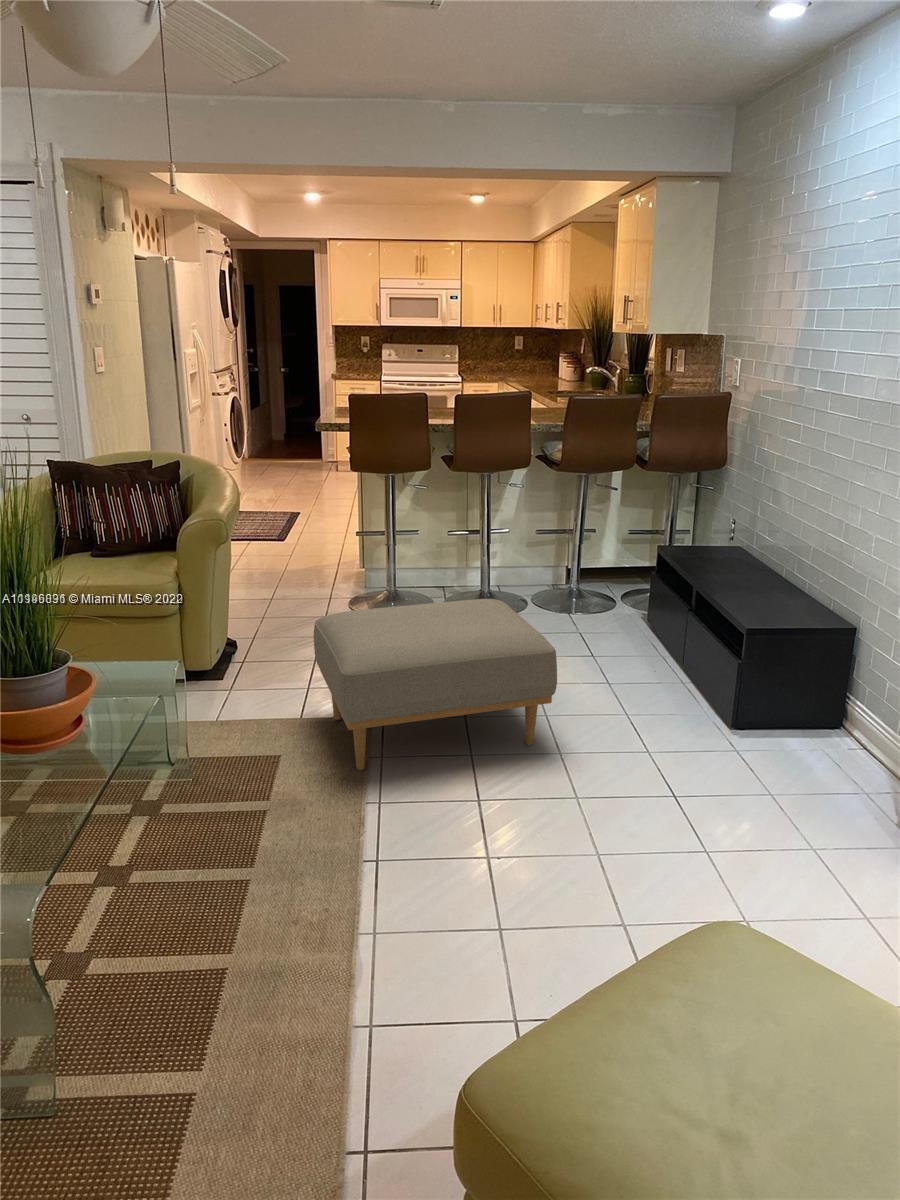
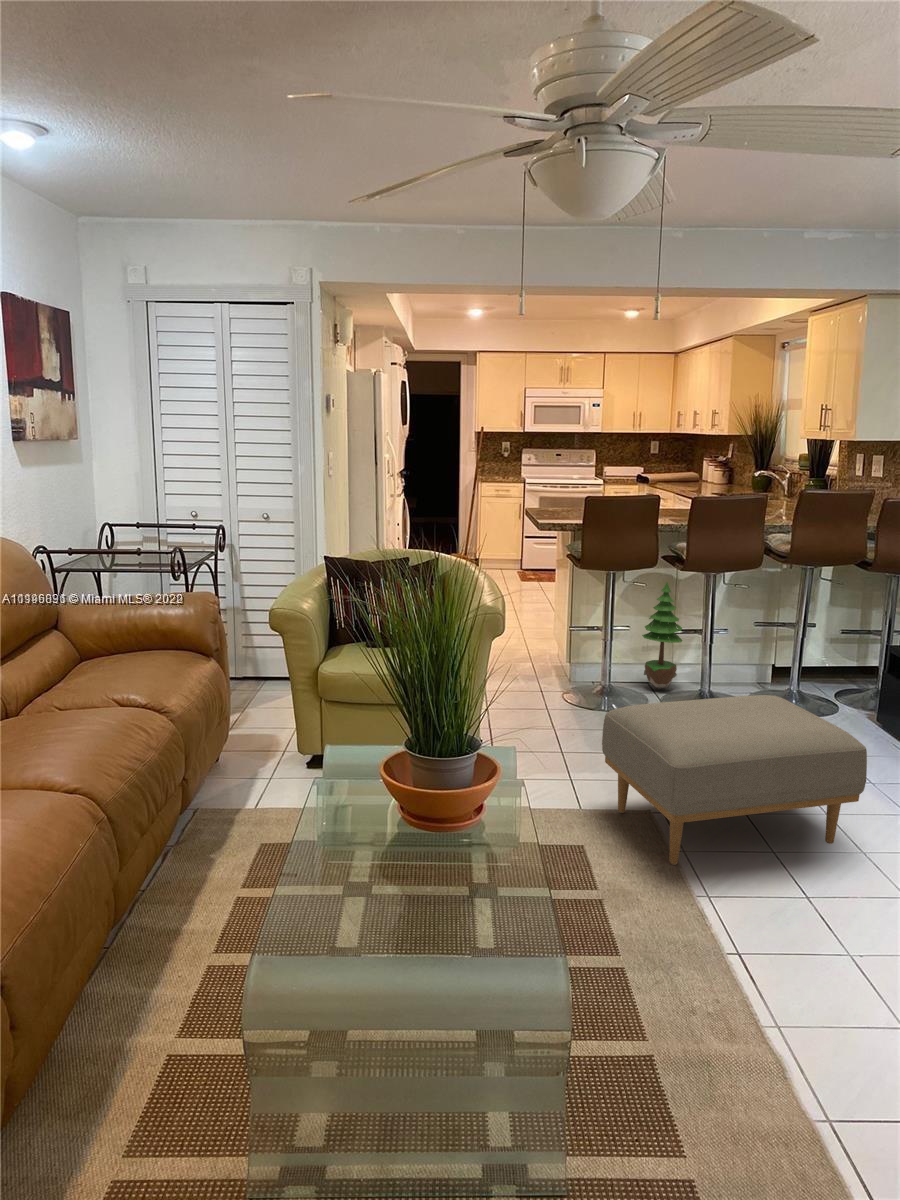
potted tree: none [430,484,471,594] -> present [642,583,682,689]

